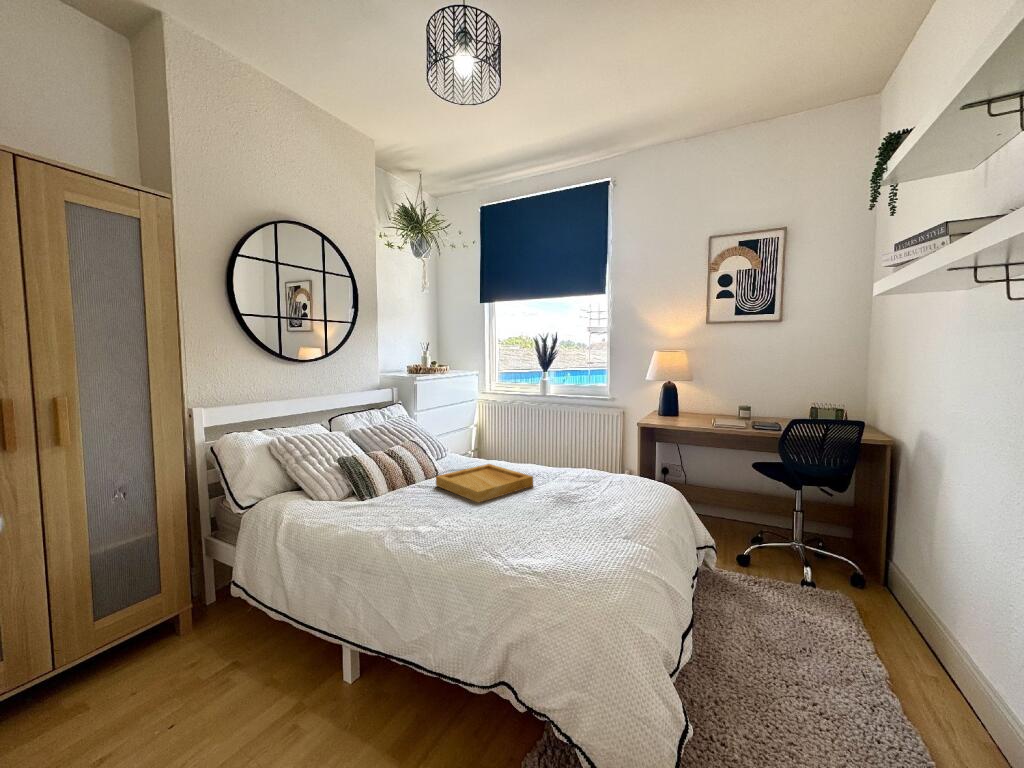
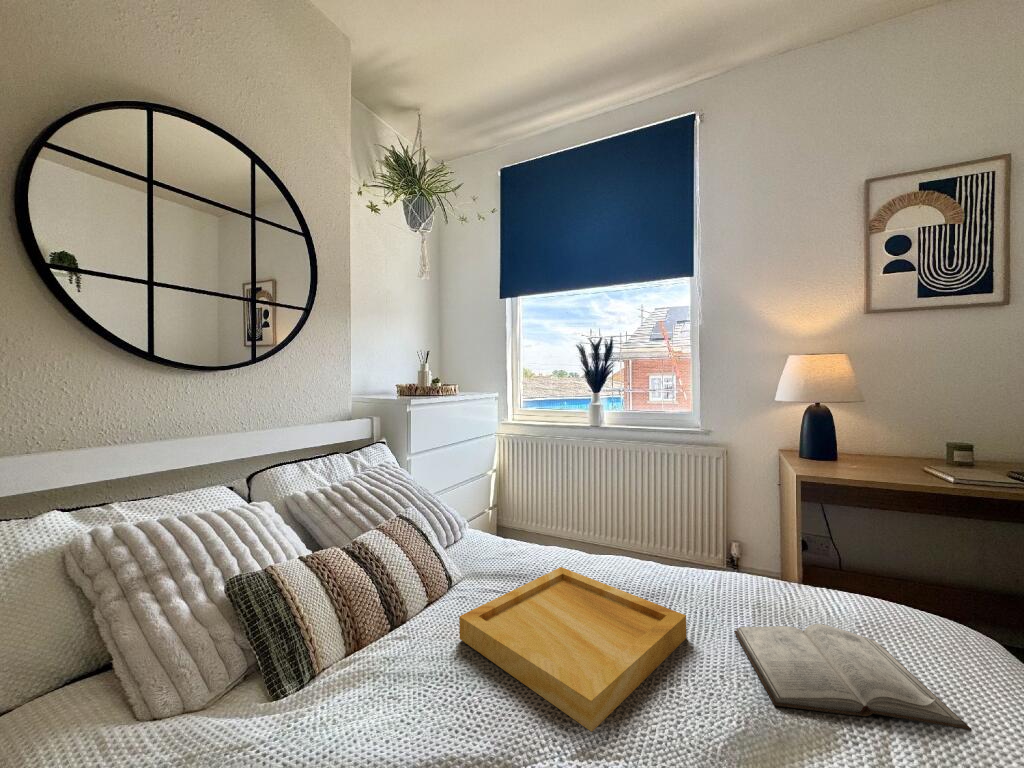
diary: none [549,479,611,503] -> present [734,624,971,730]

